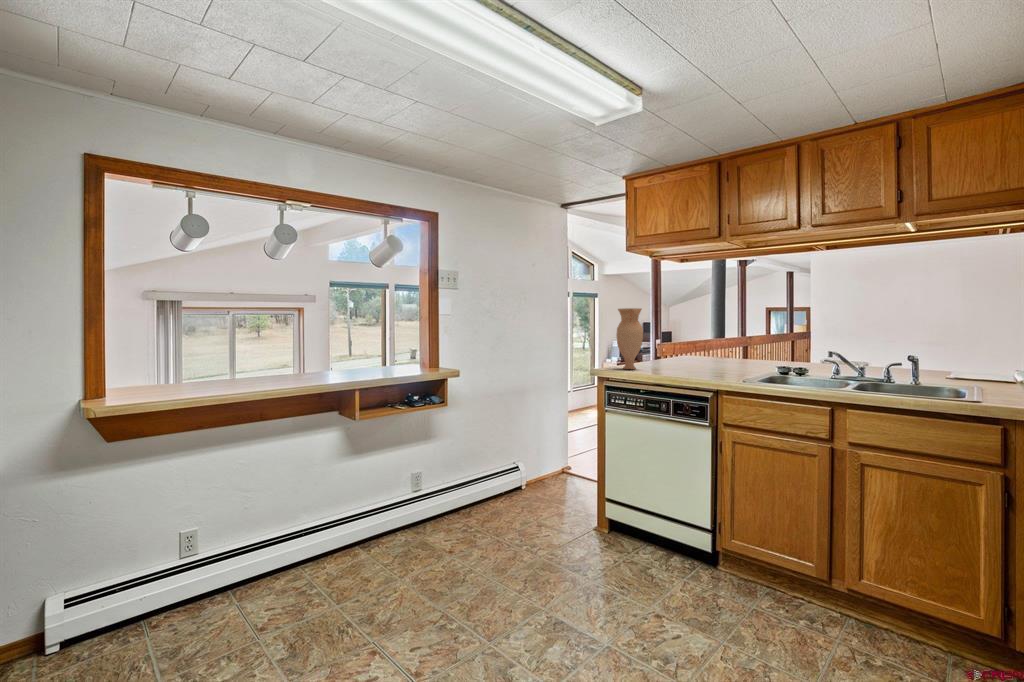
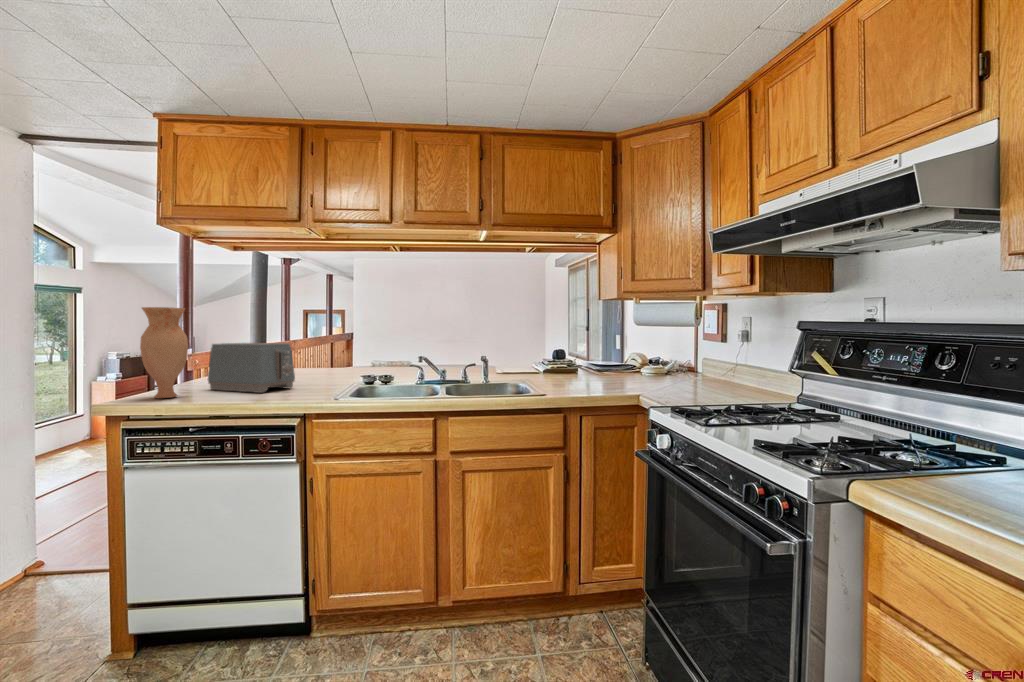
toaster: none [656,334,717,372] -> present [208,343,295,393]

